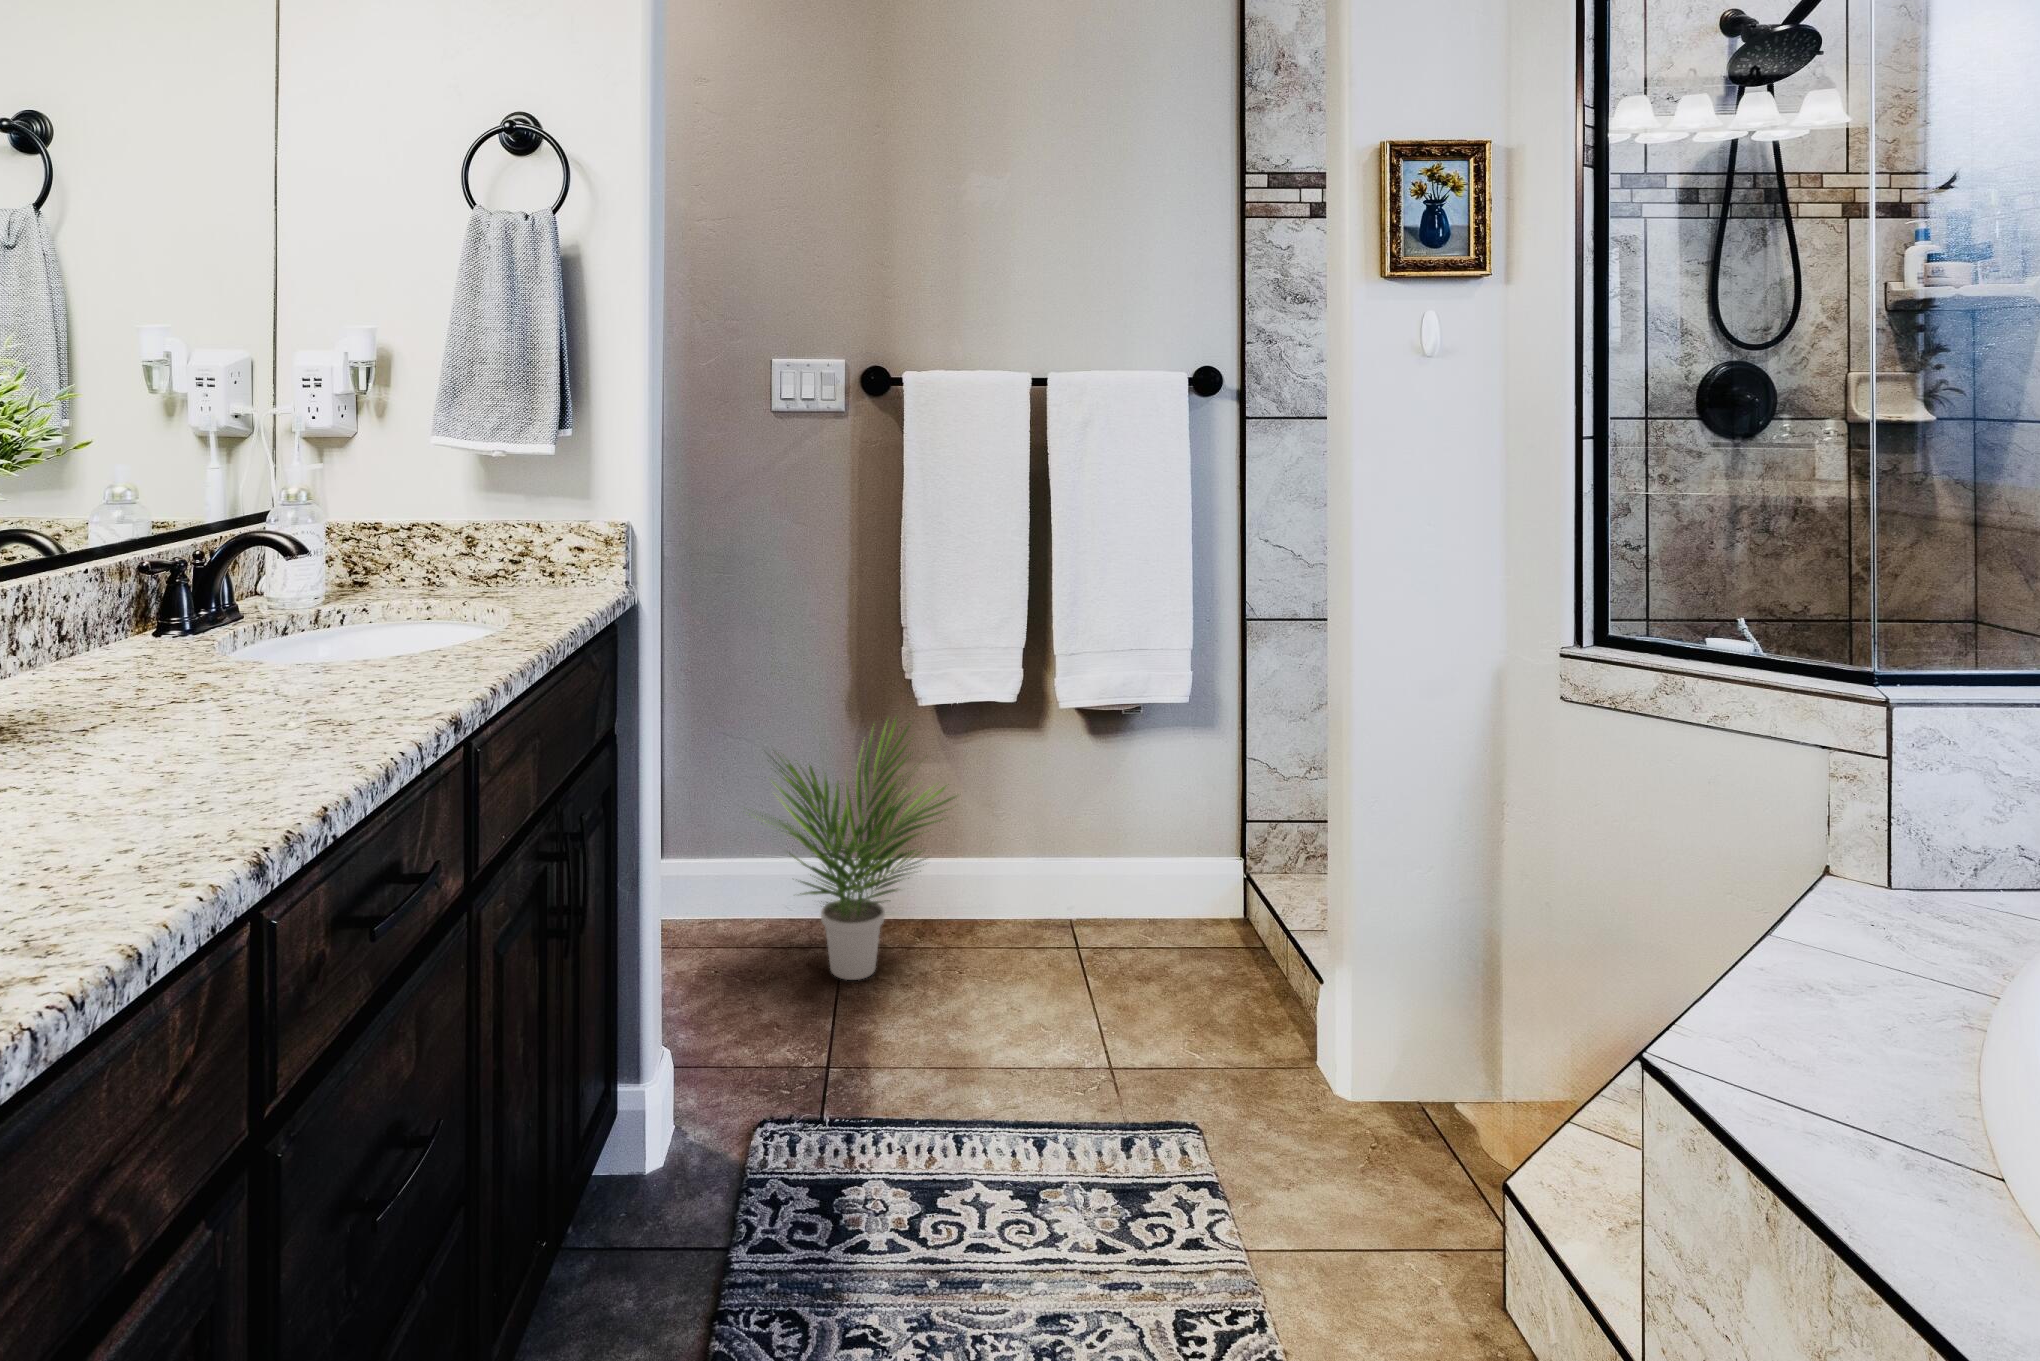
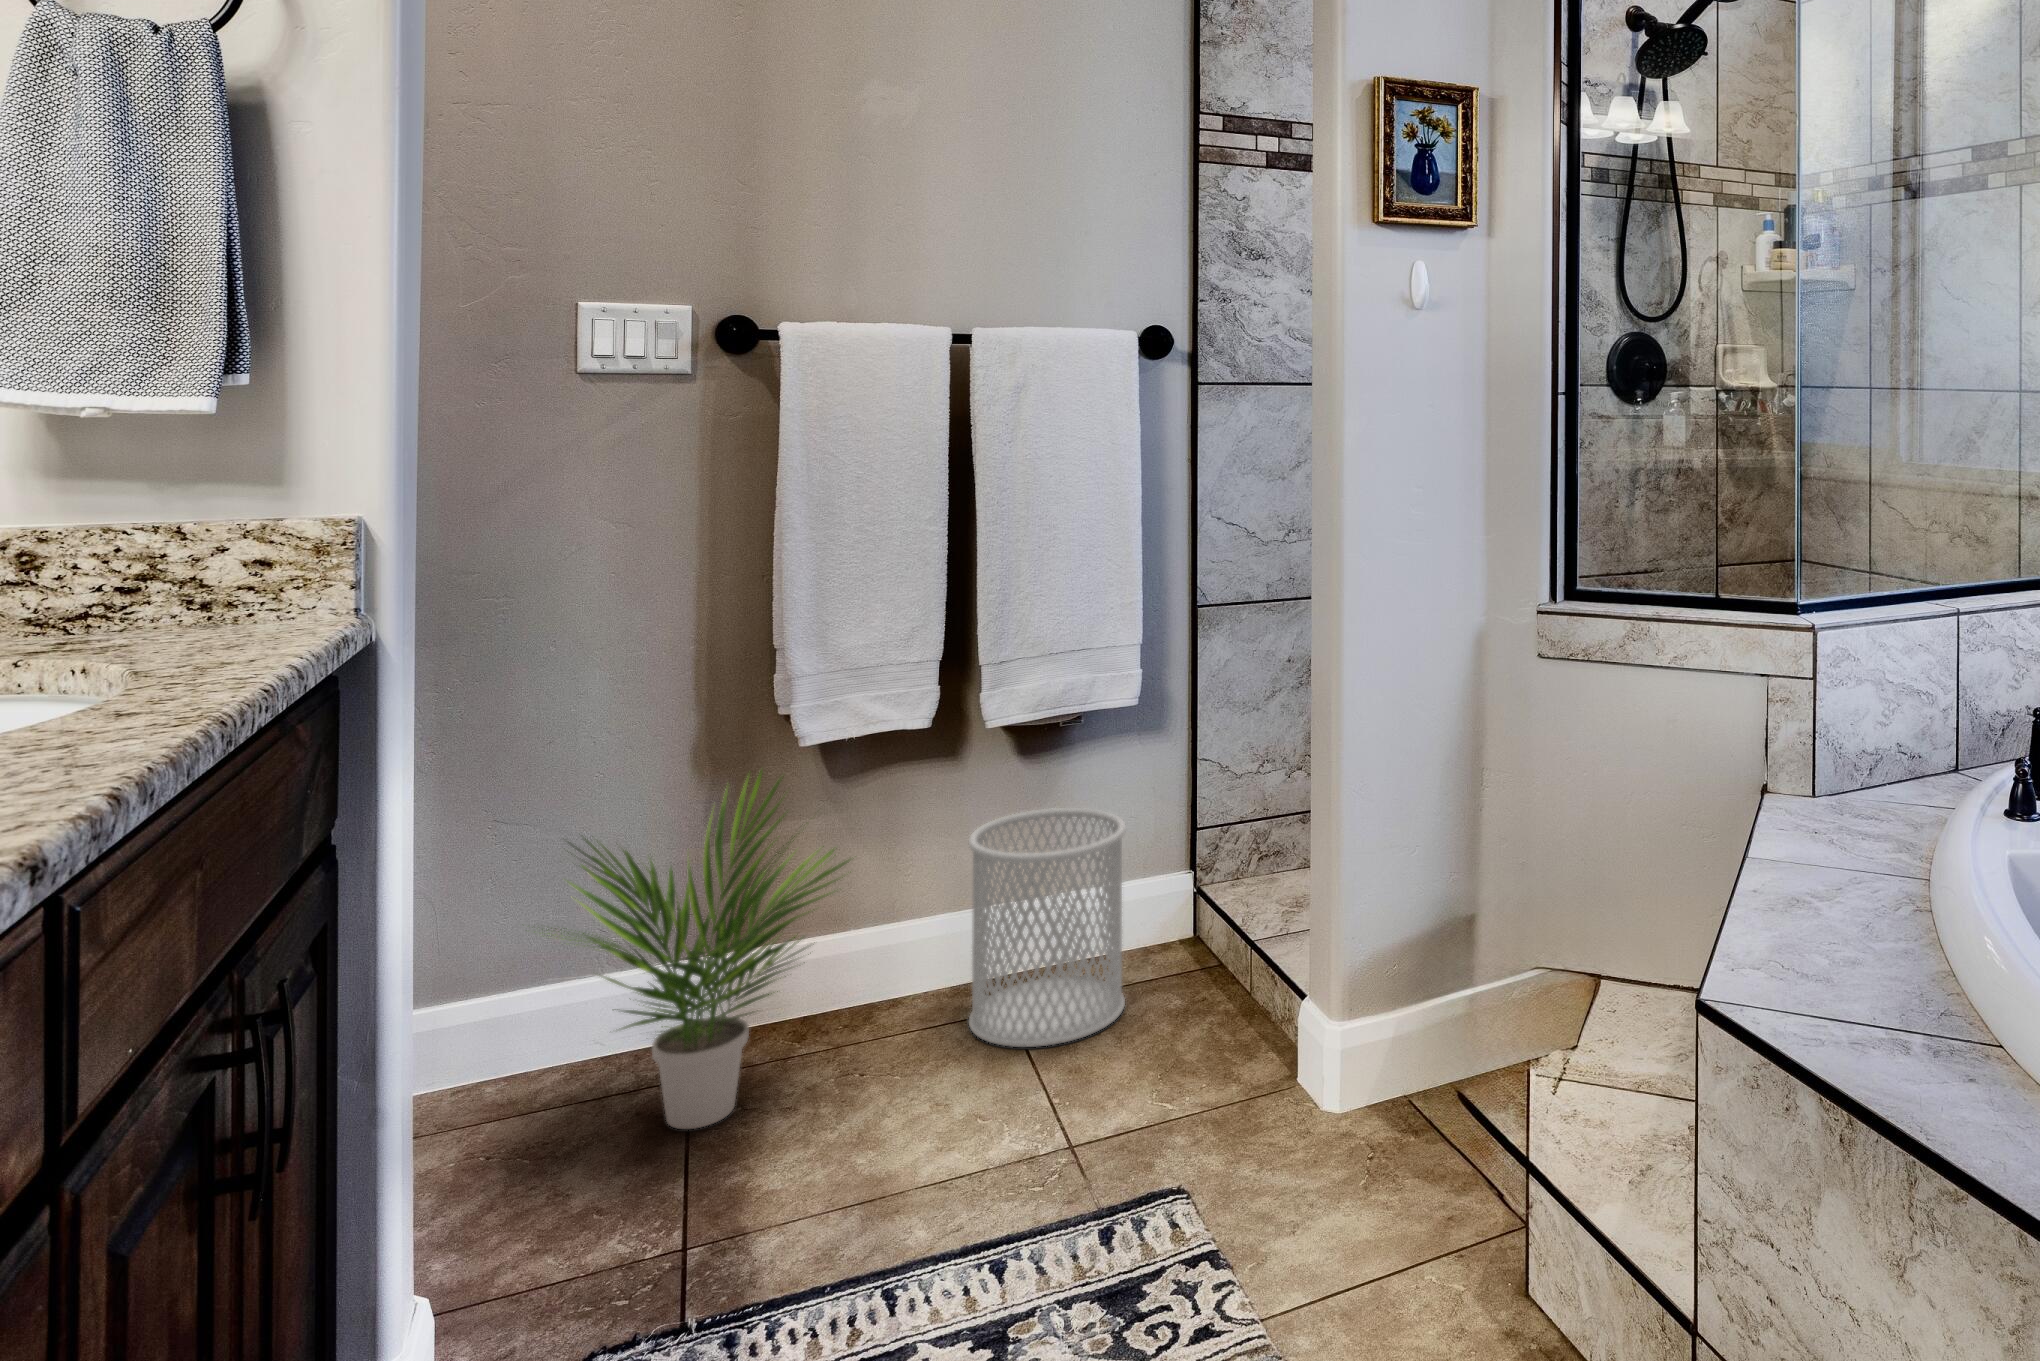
wastebasket: none [1047,779,1175,979] -> present [969,808,1126,1047]

